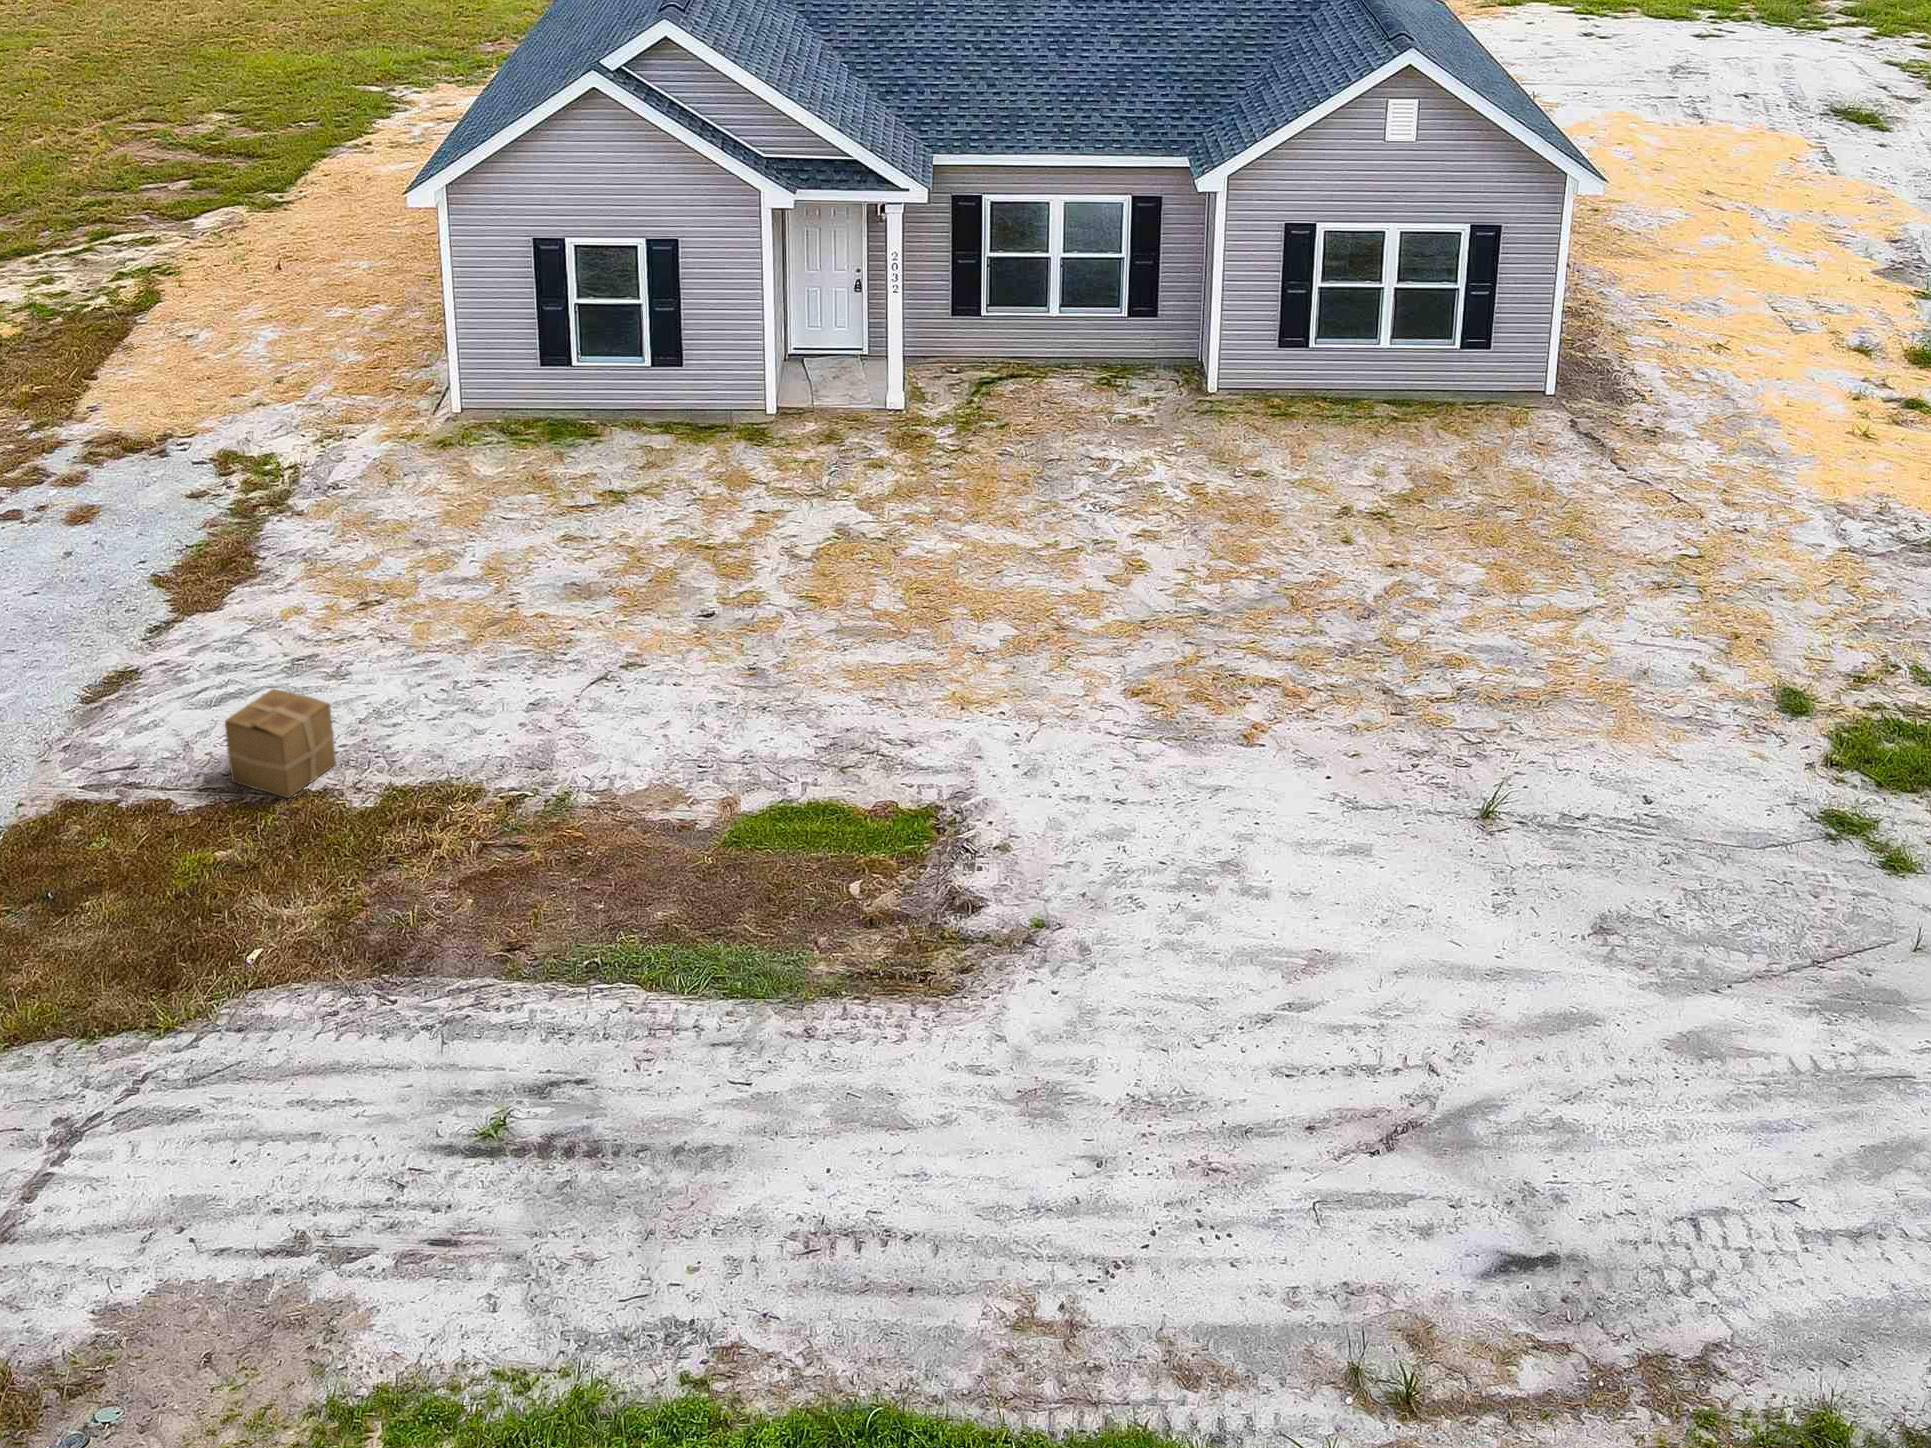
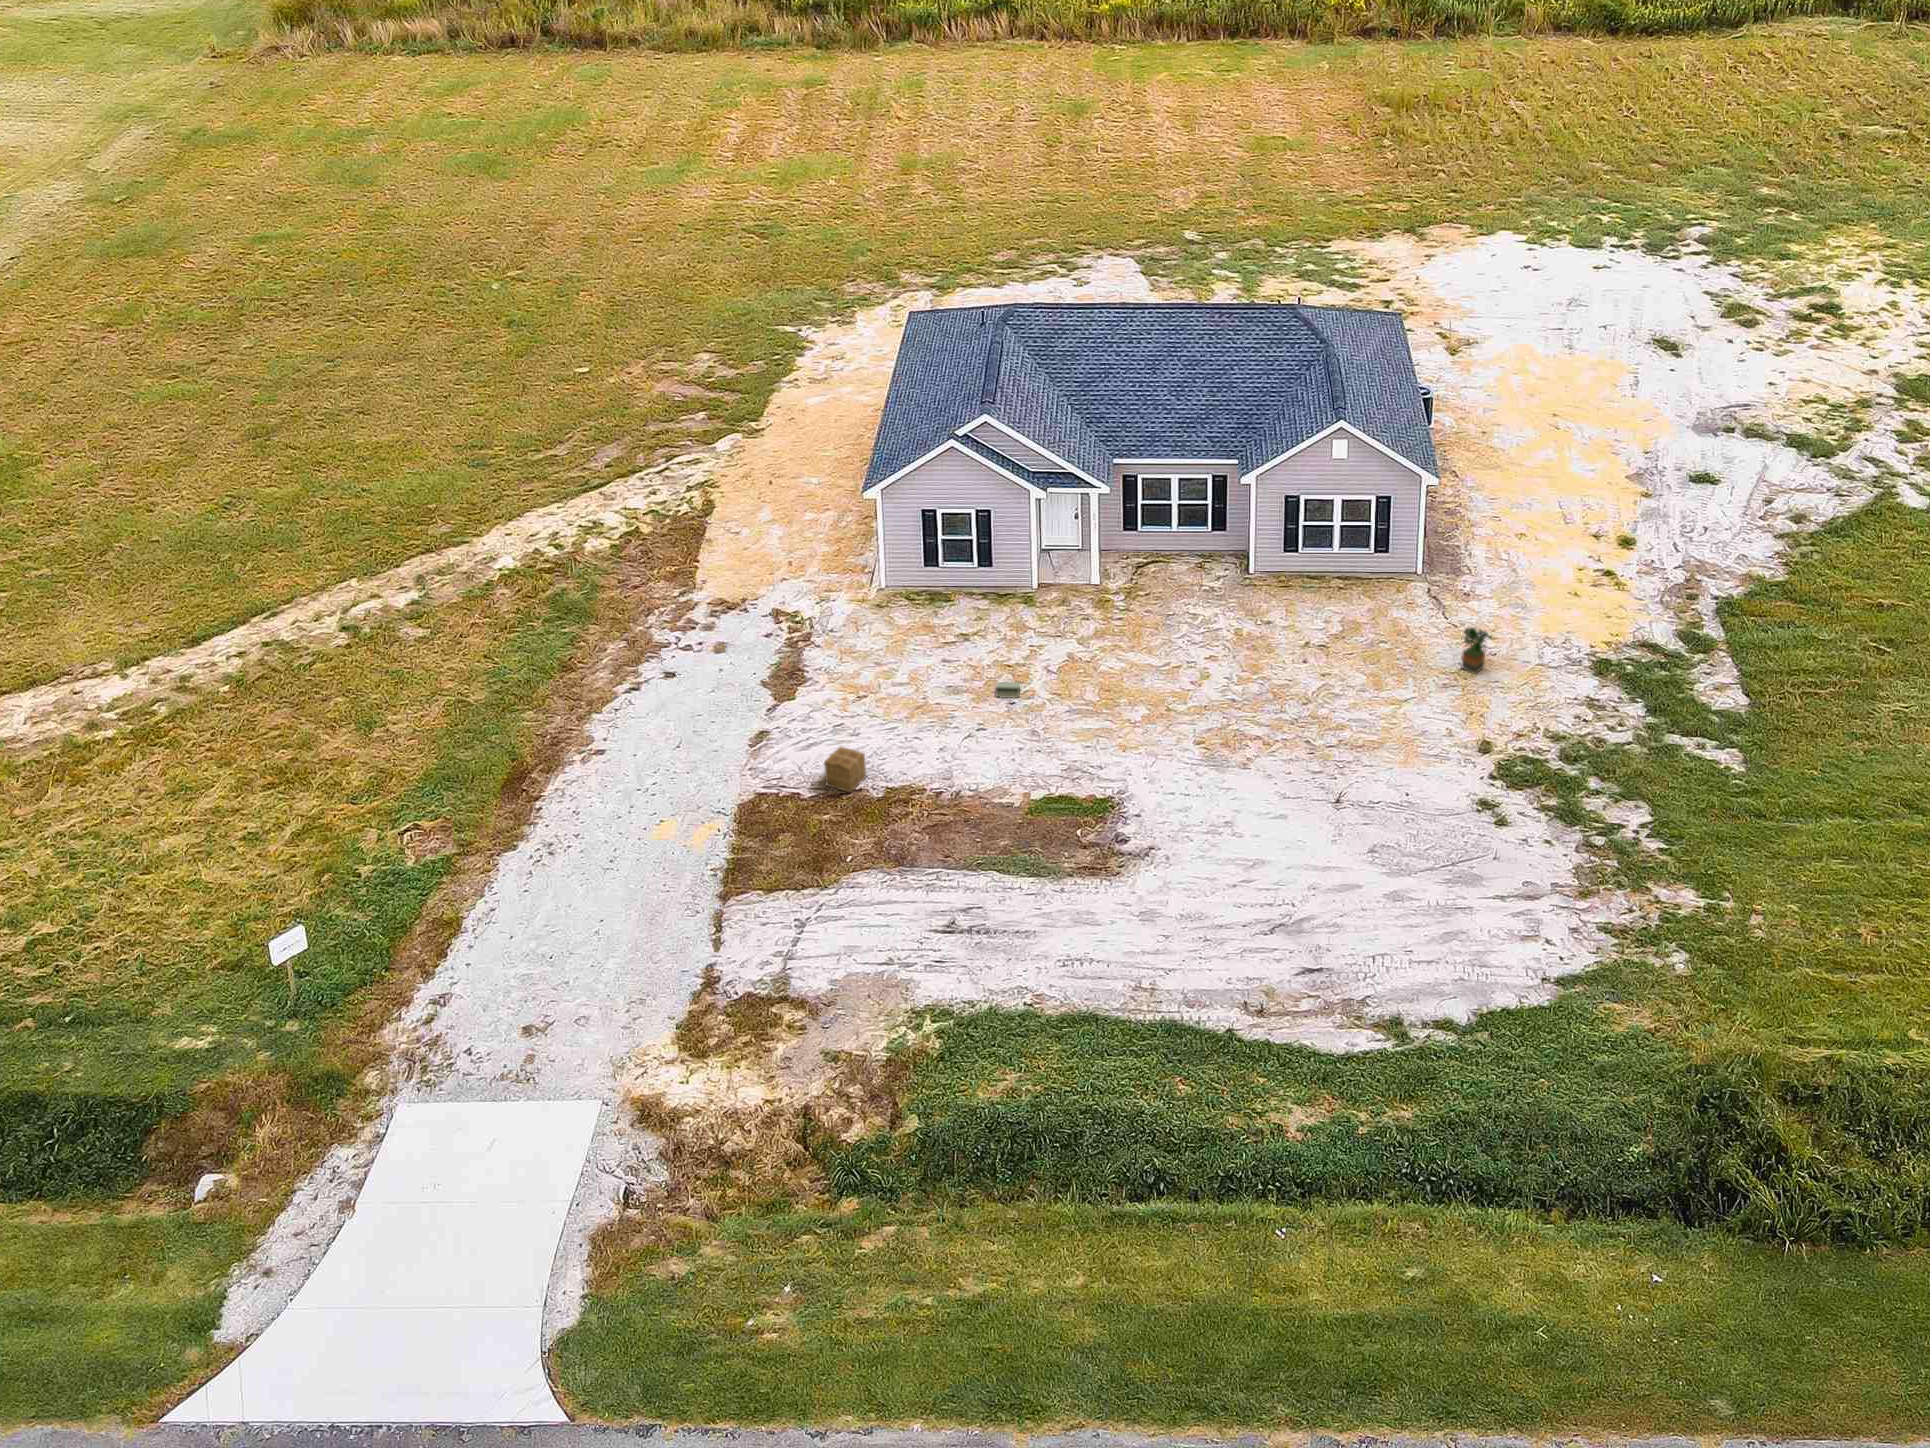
potted tree: none [1695,456,1767,561] -> present [1462,627,1490,674]
toolbox: none [668,573,727,605] -> present [996,682,1020,698]

